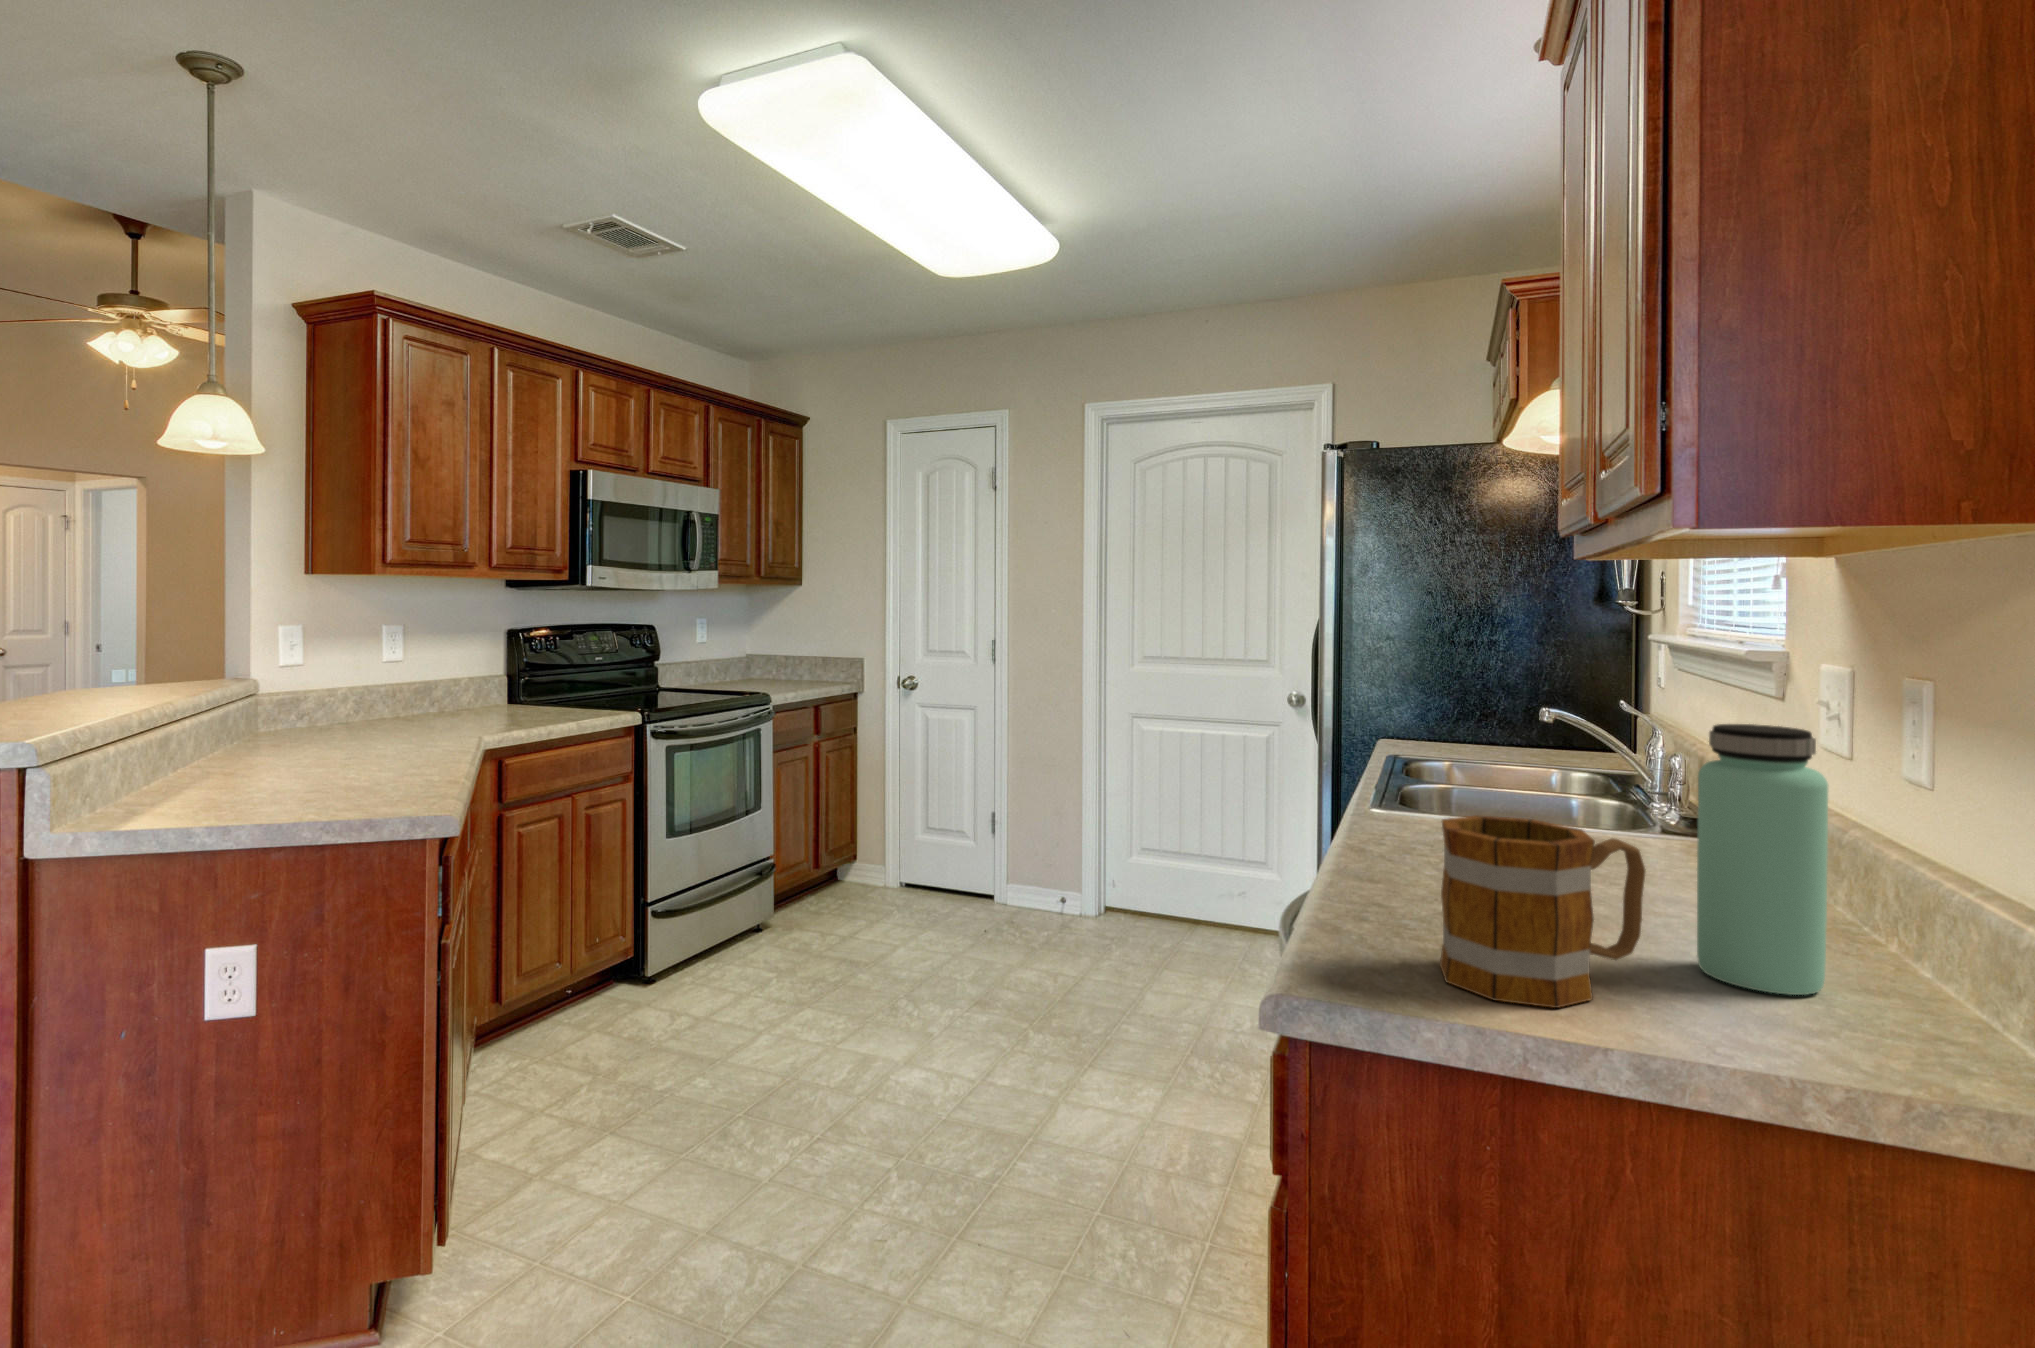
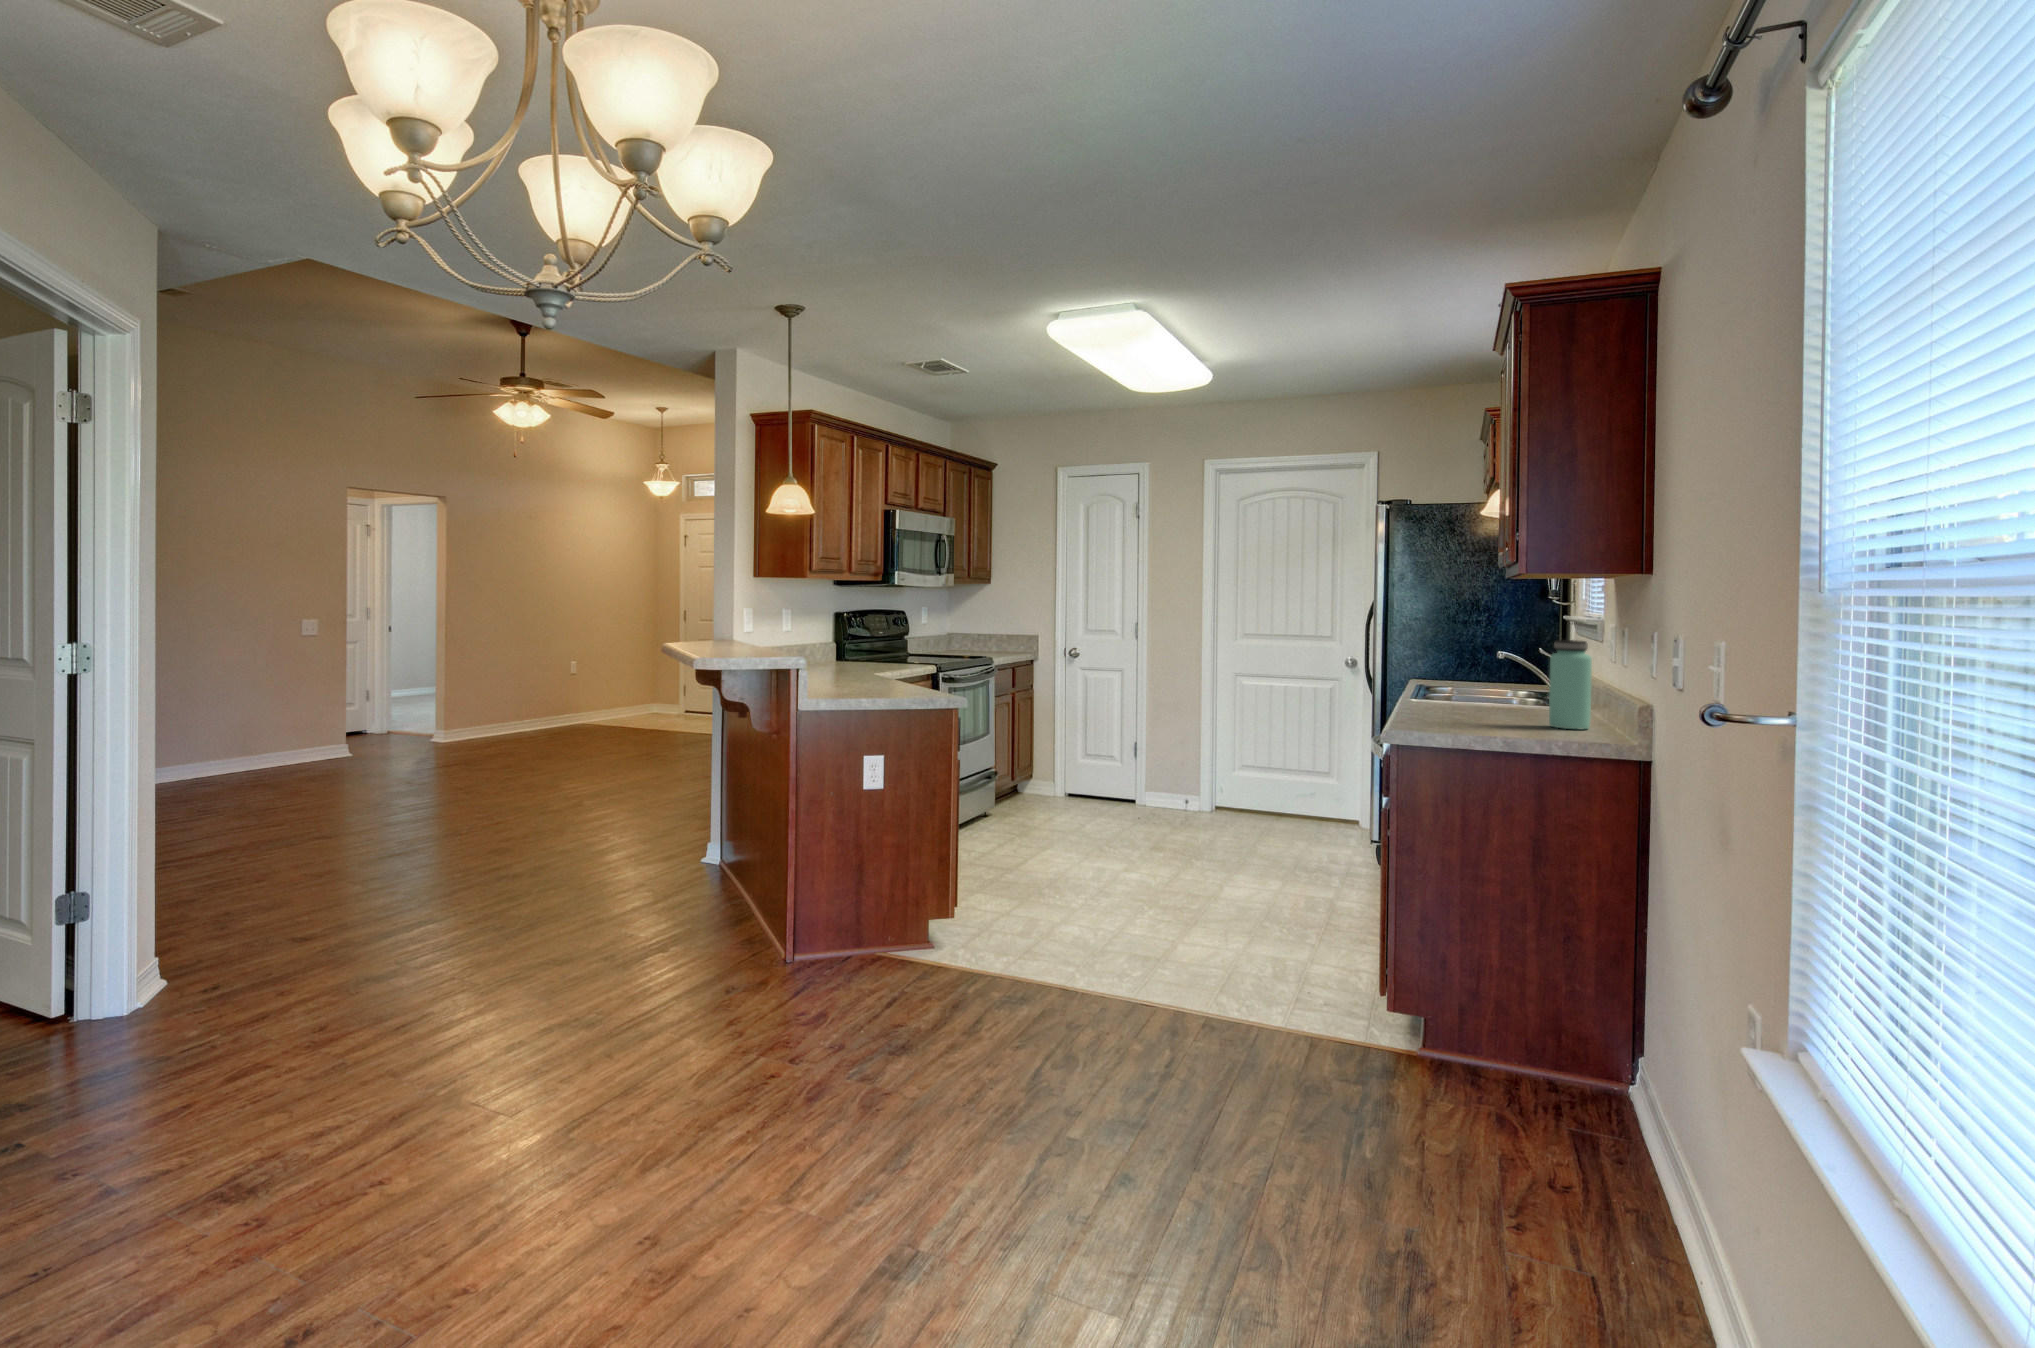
mug: present [1440,815,1646,1008] -> none [1458,672,1530,730]

